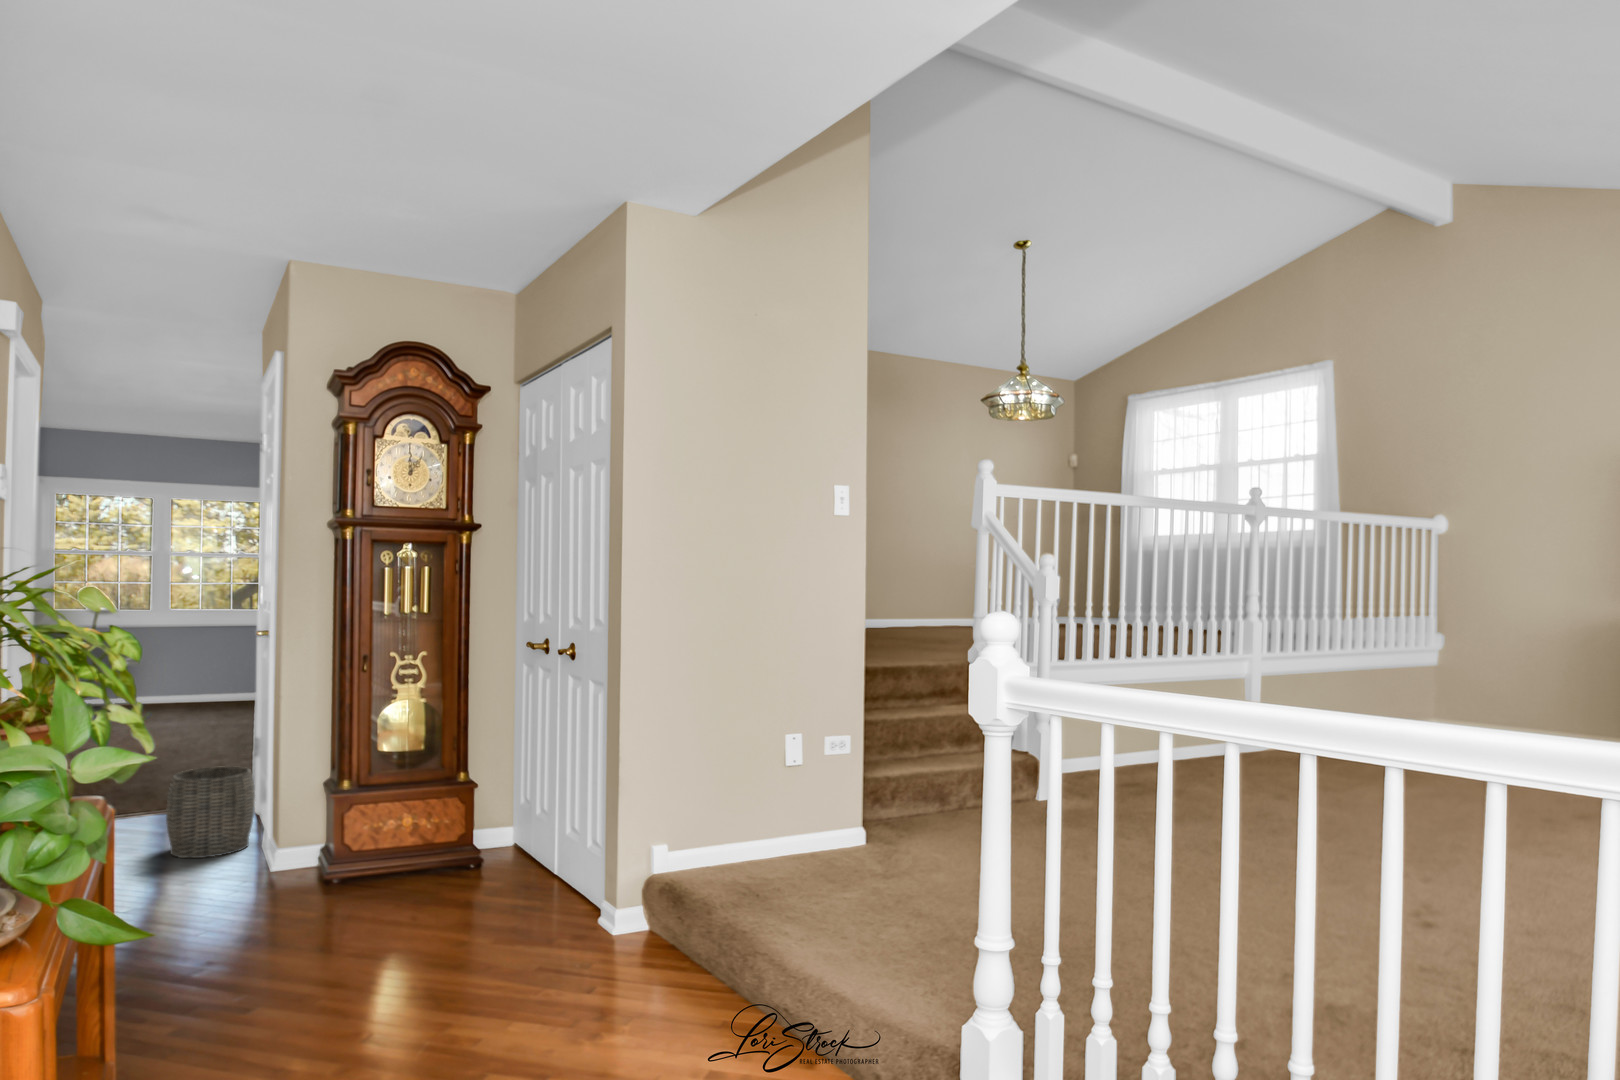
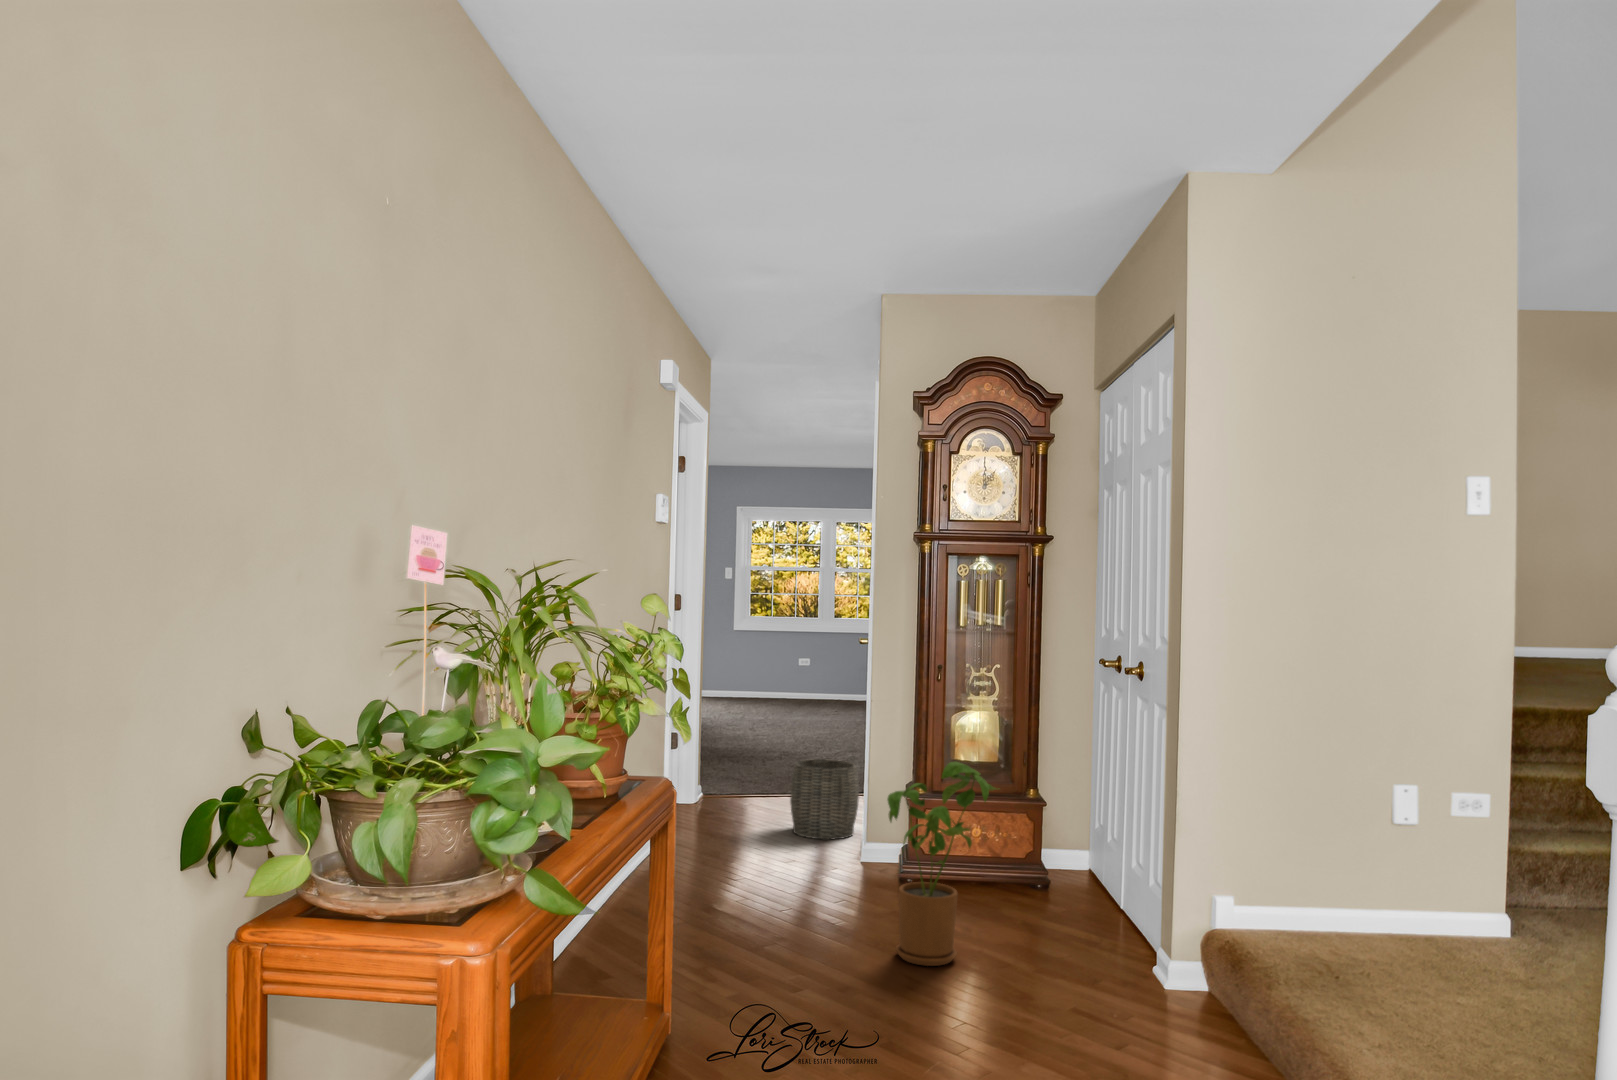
house plant: none [331,760,454,973] -> present [887,762,997,966]

